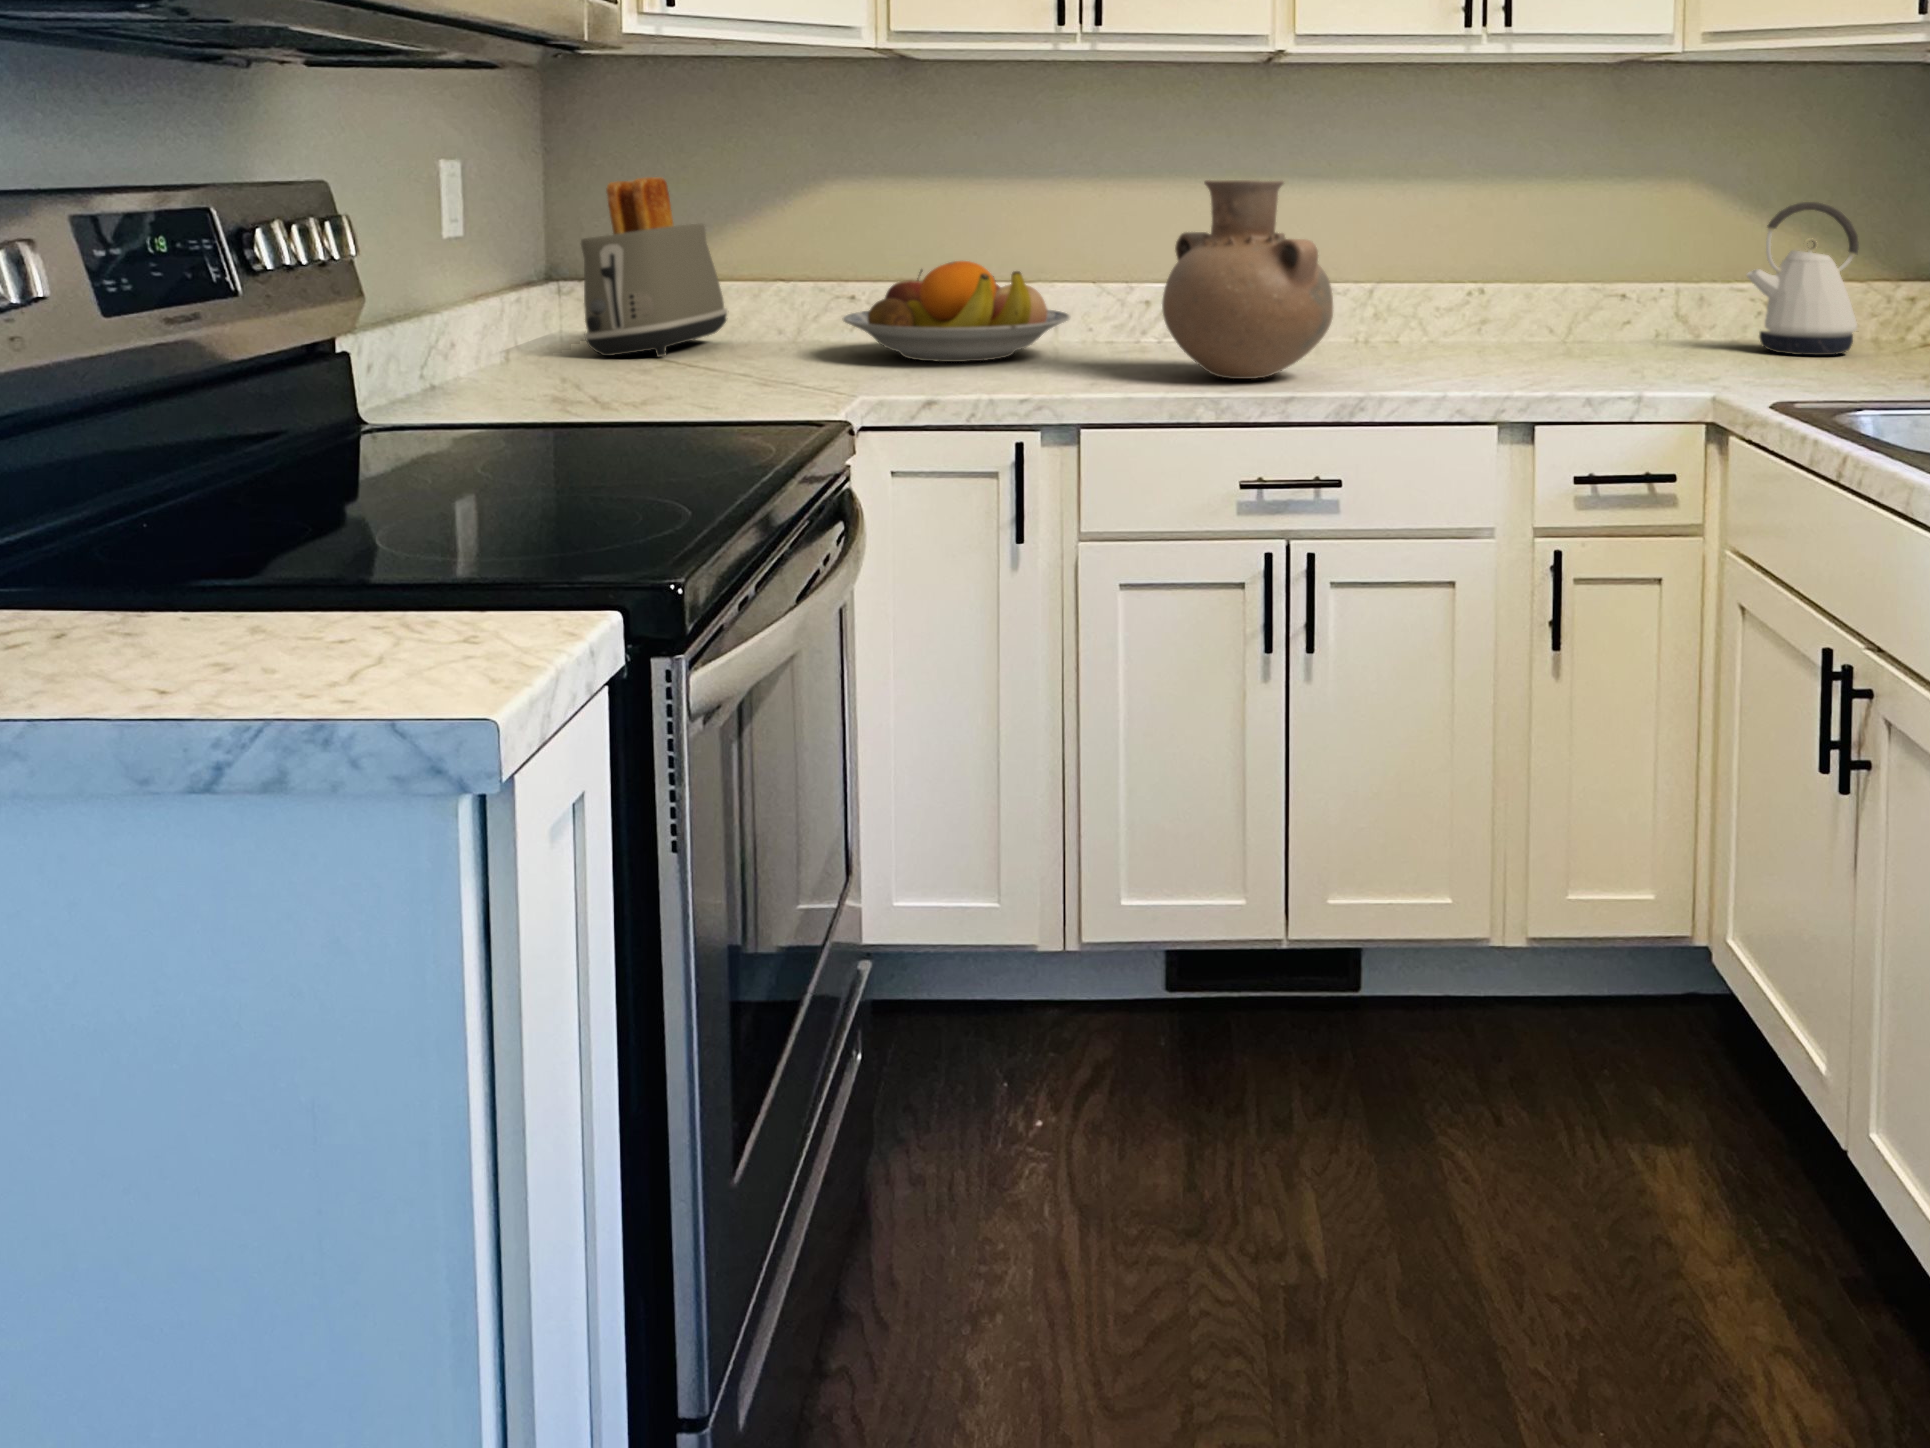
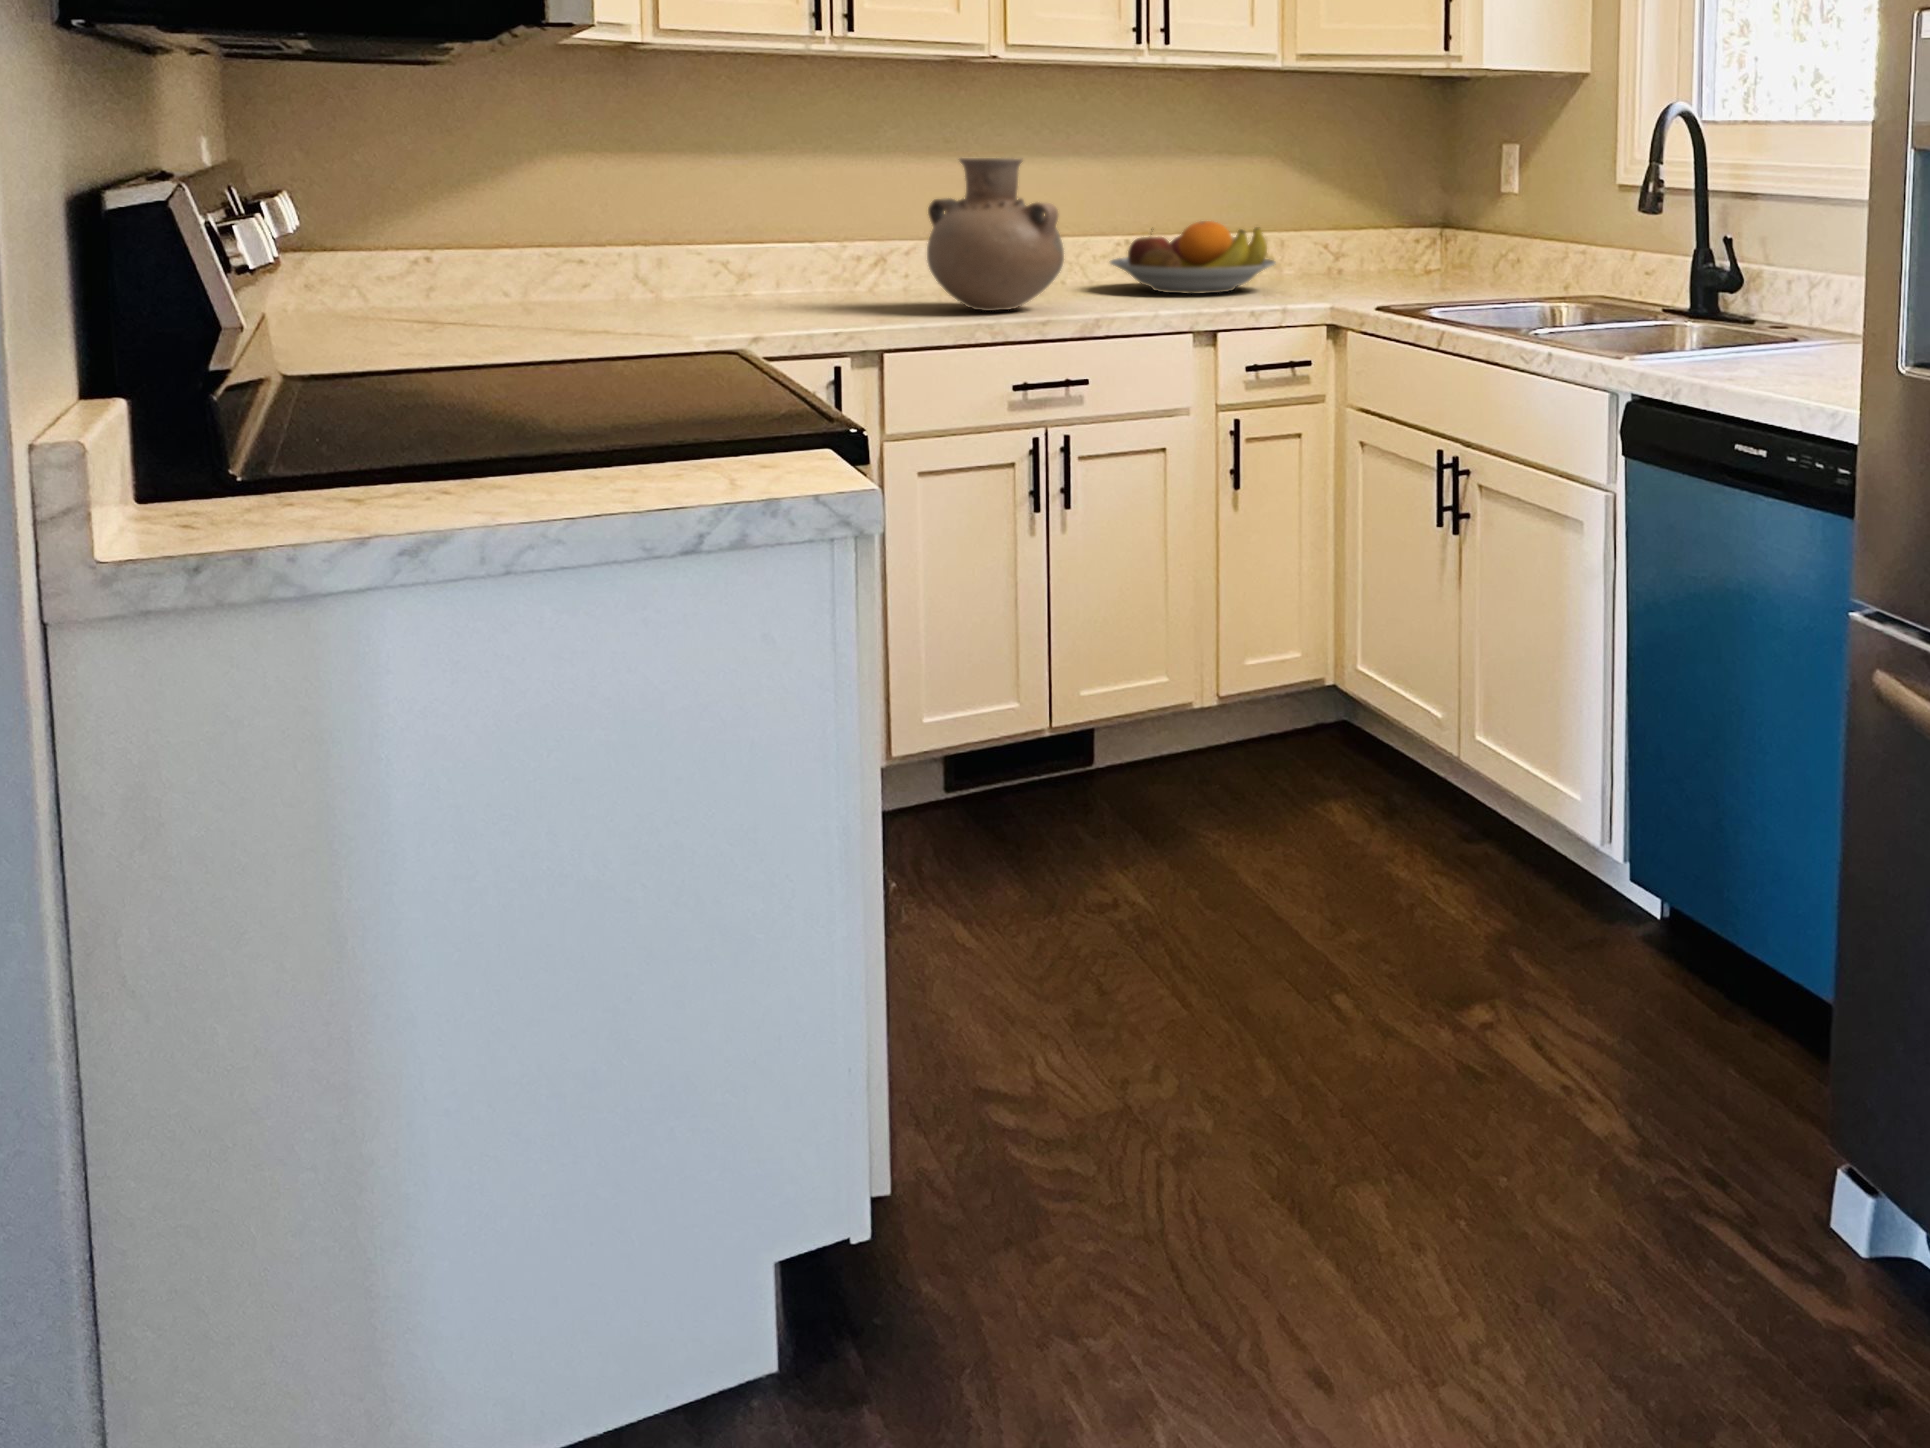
toaster: present [581,177,727,357] -> none [337,152,464,320]
kettle: present [1747,202,1859,355] -> none [1315,173,1391,281]
fruit bowl: present [843,261,1070,362] -> present [1110,221,1275,294]

